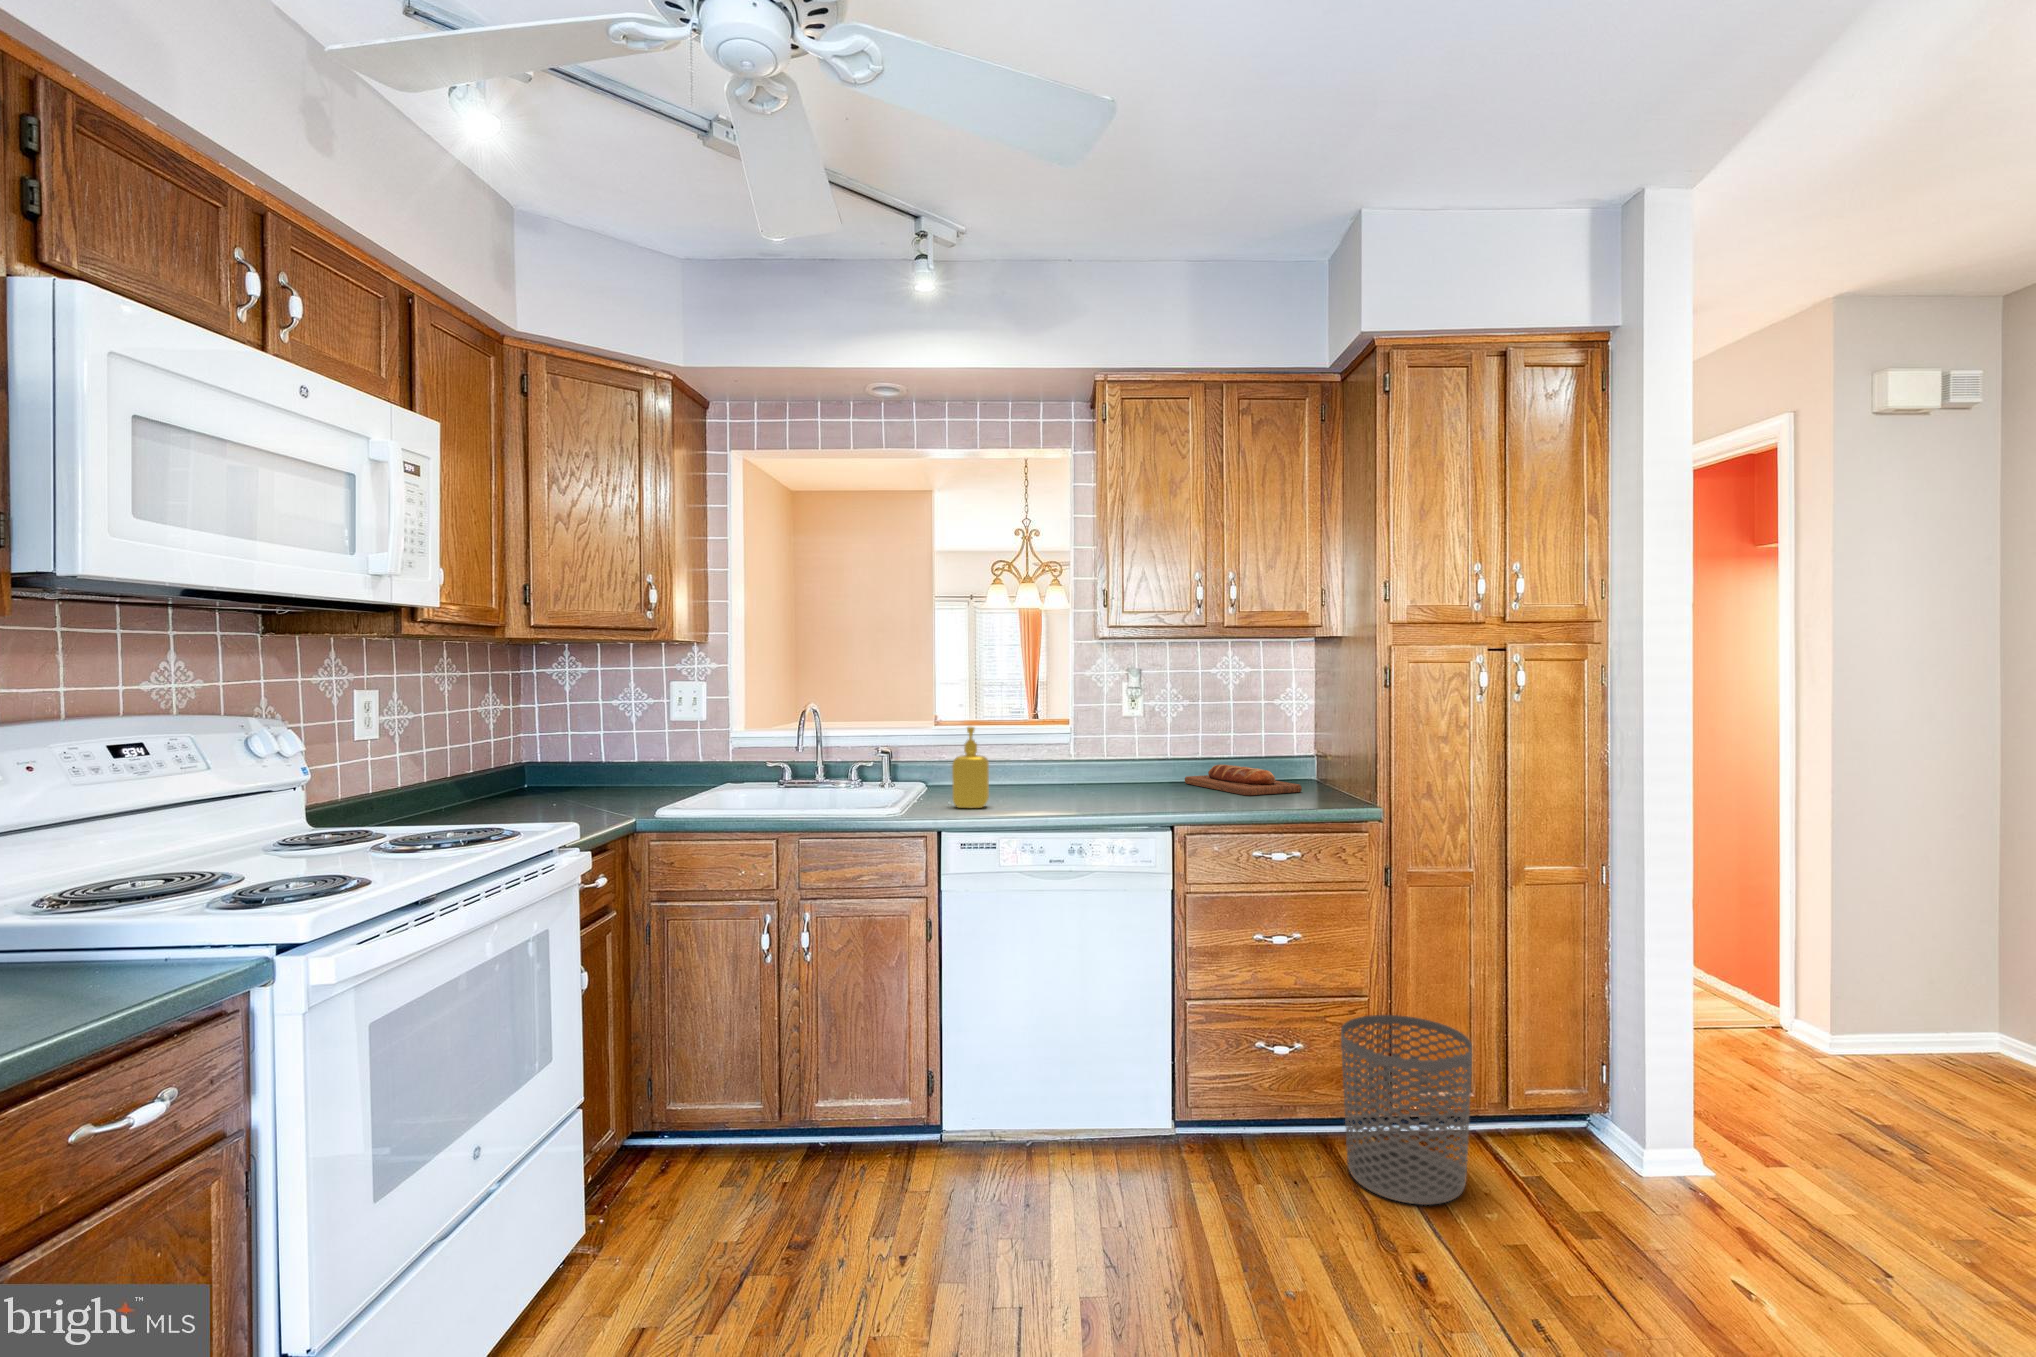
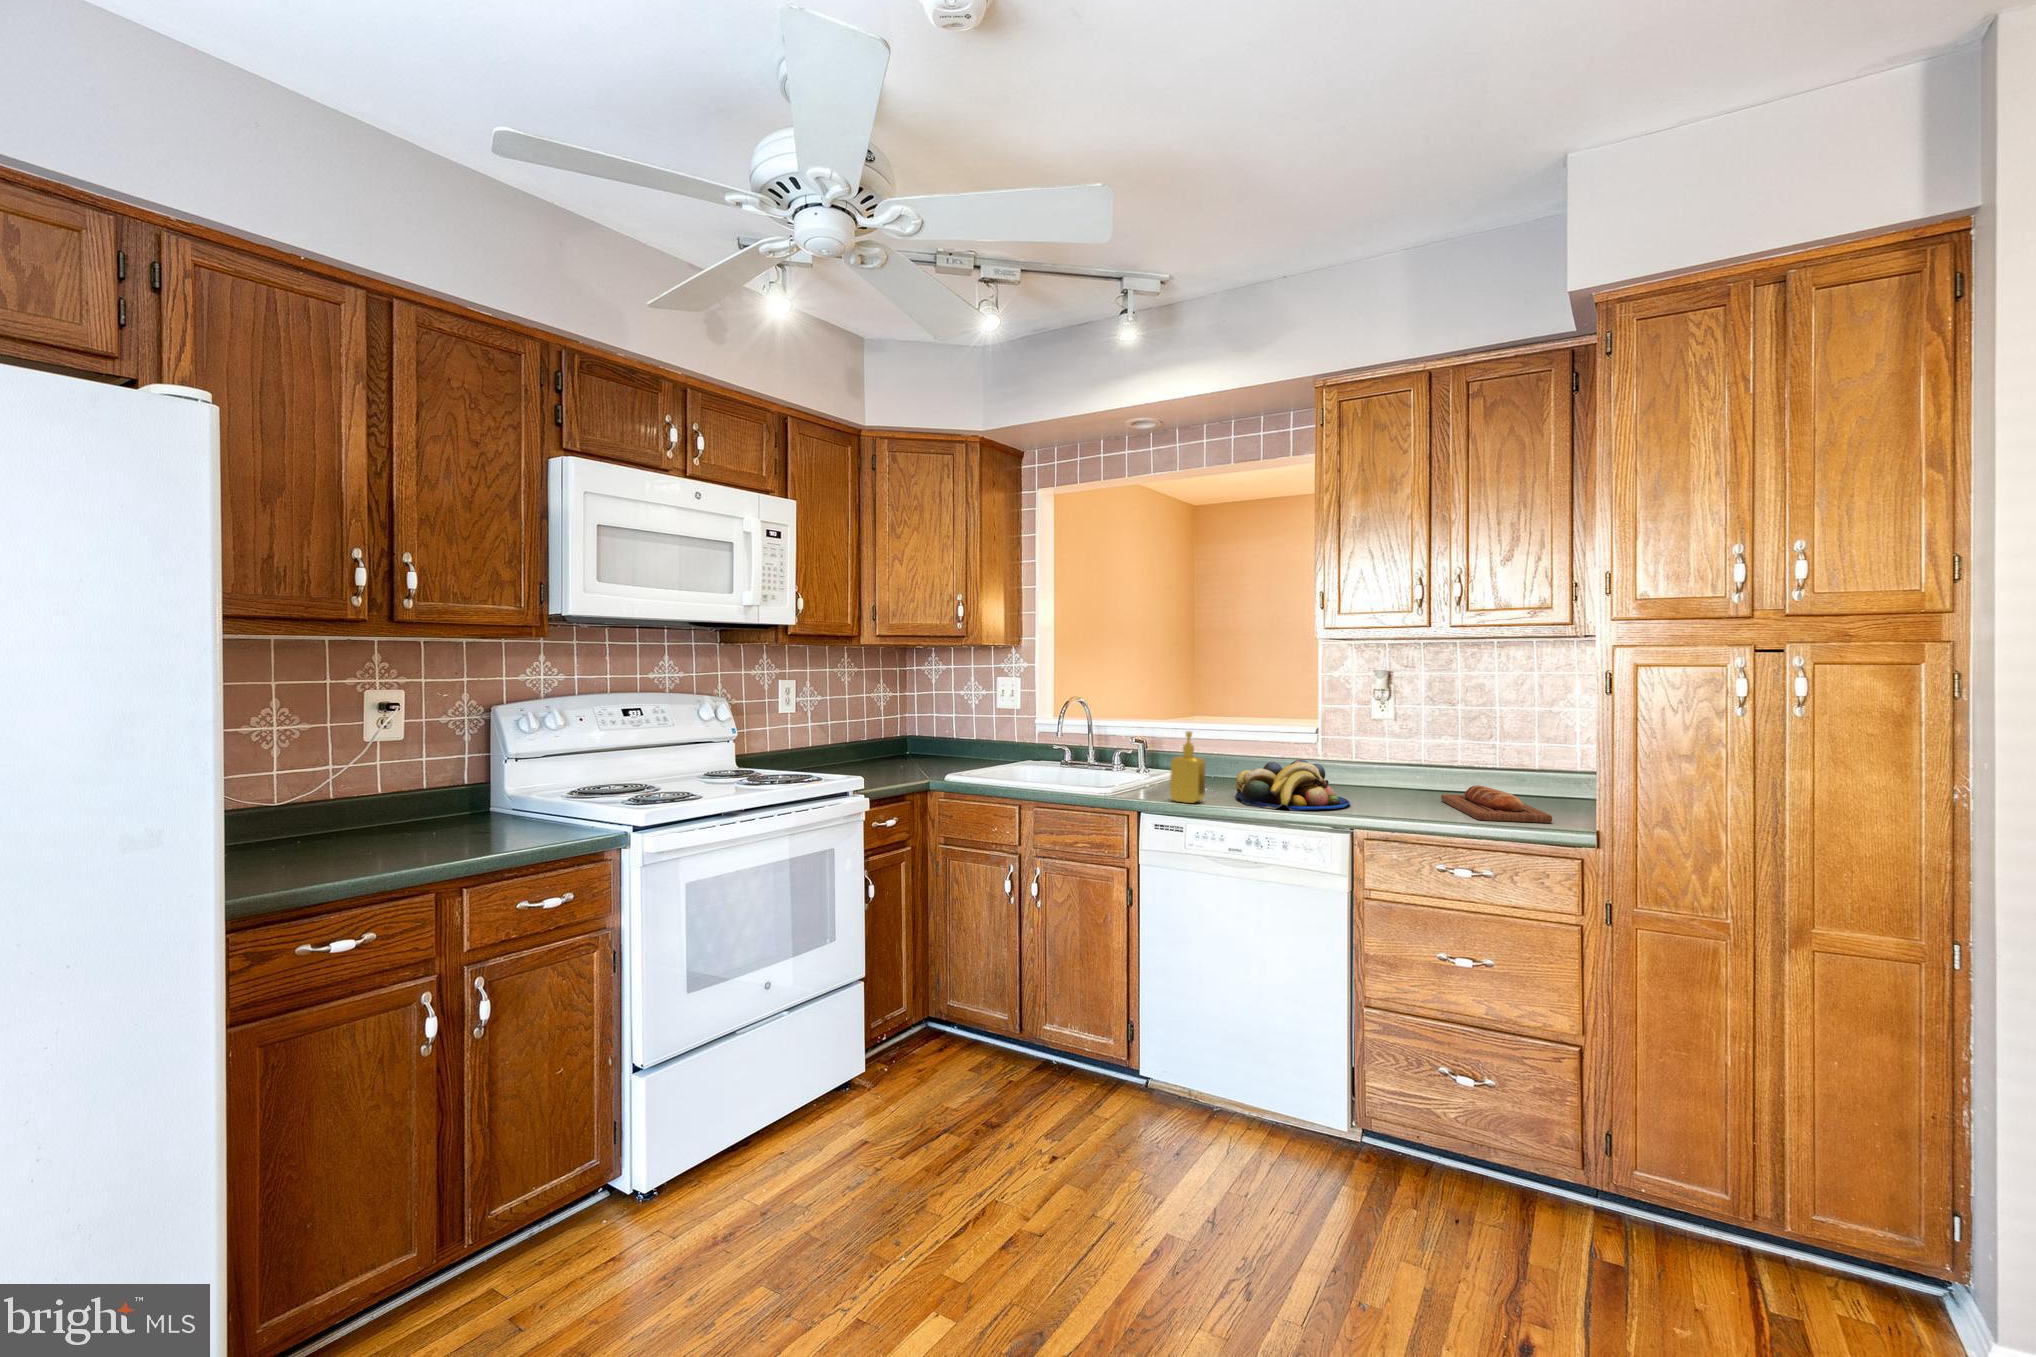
fruit bowl: none [1005,752,1126,805] -> present [1236,760,1350,811]
waste bin: present [1341,1015,1472,1205] -> none [1514,1067,1669,1285]

